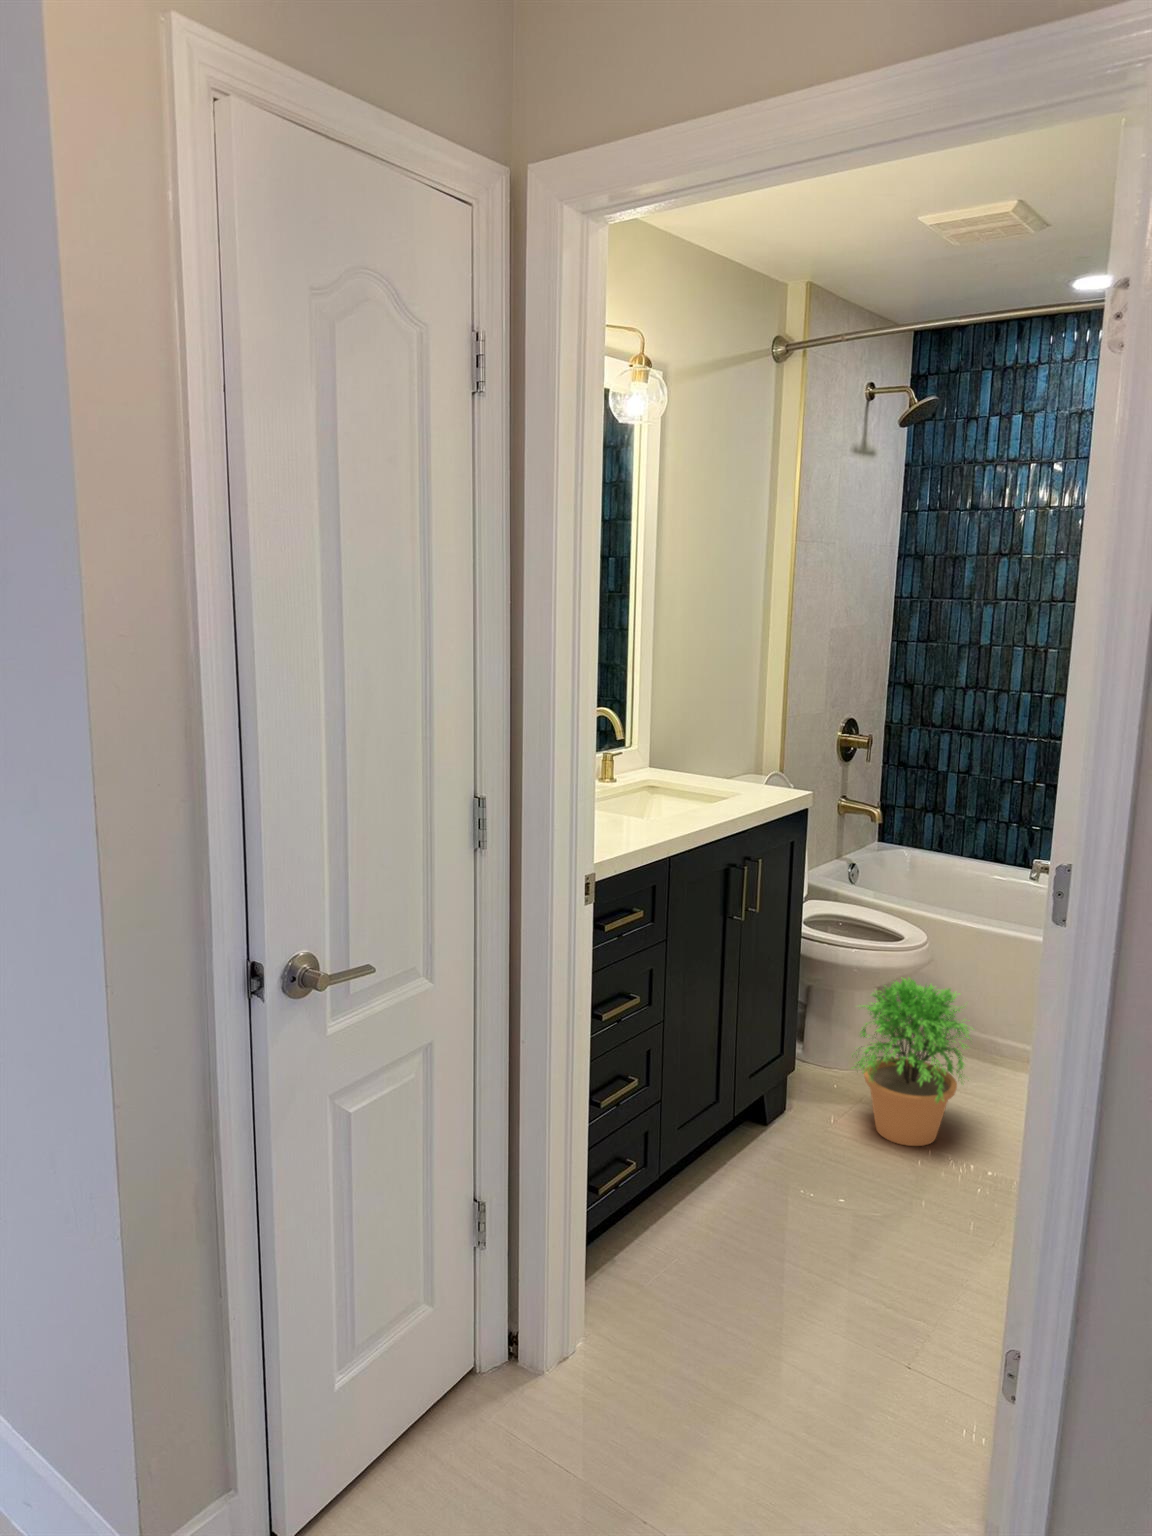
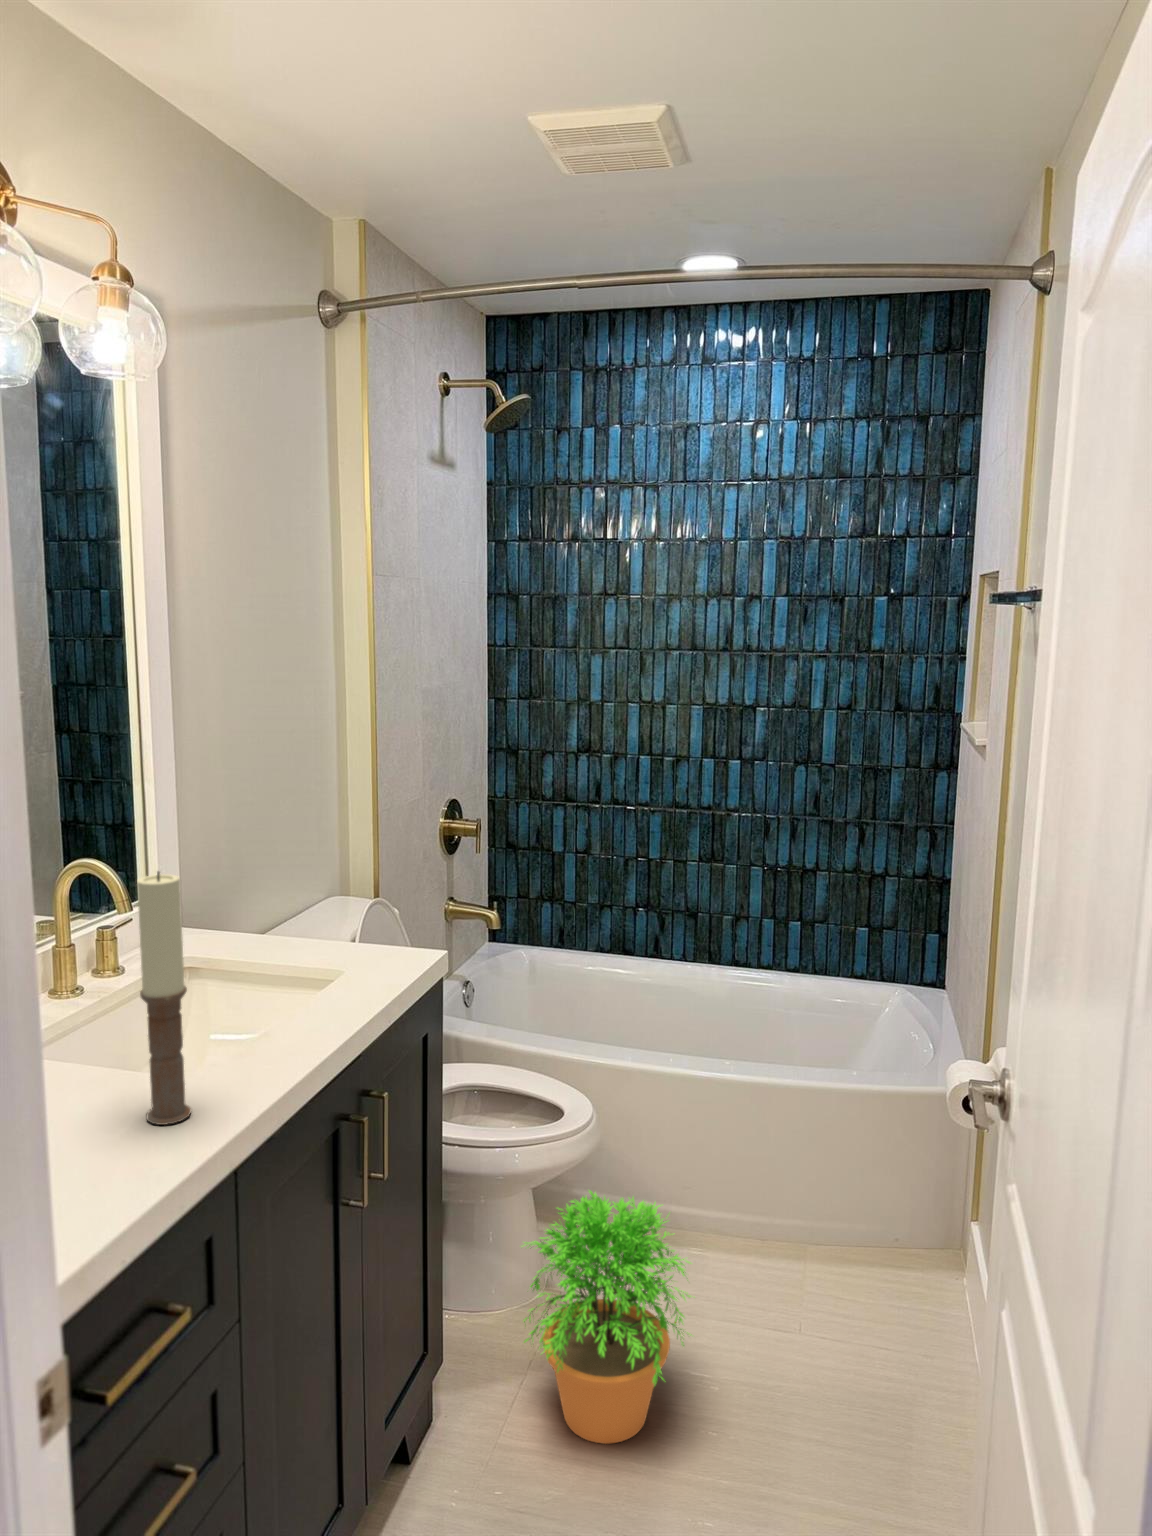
candle: none [628,693,654,829] -> present [137,872,191,1125]

